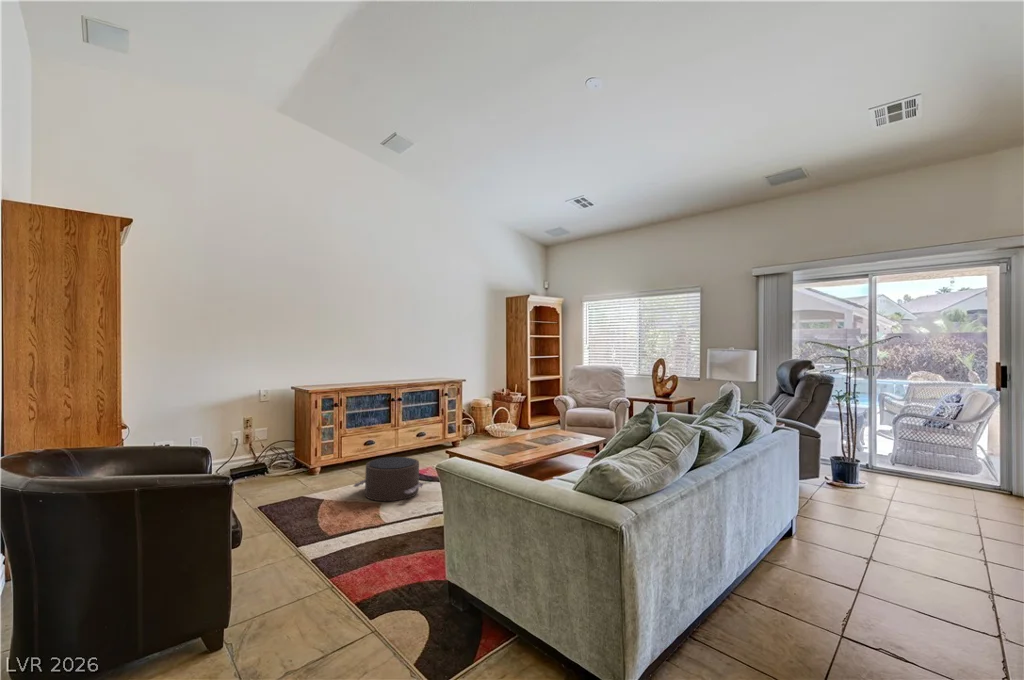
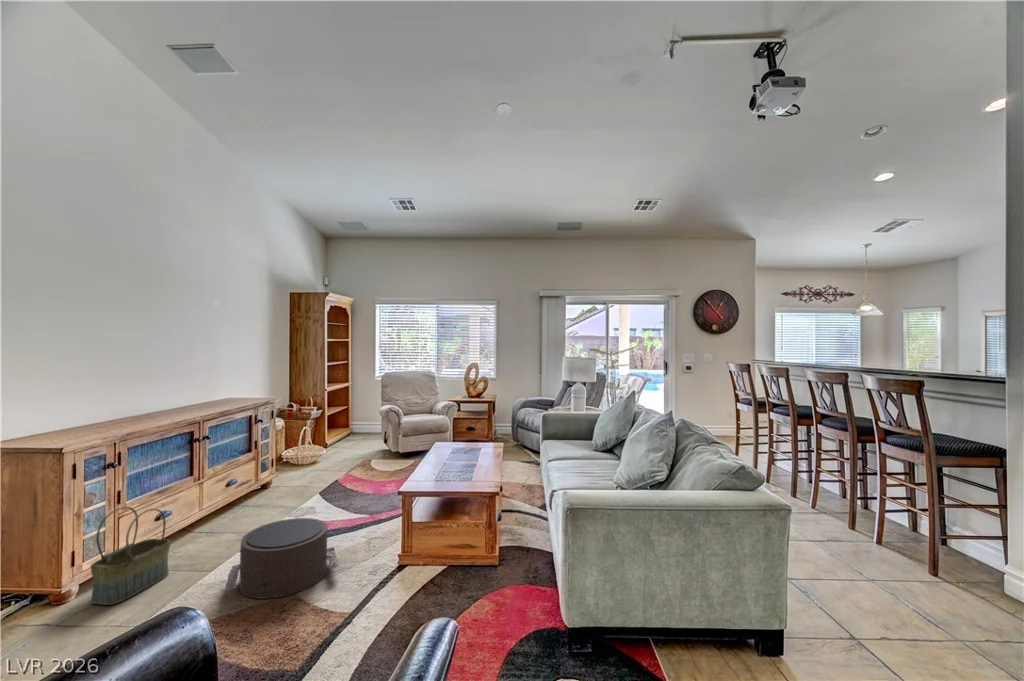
basket: none [320,430,359,480] -> present [90,507,171,605]

